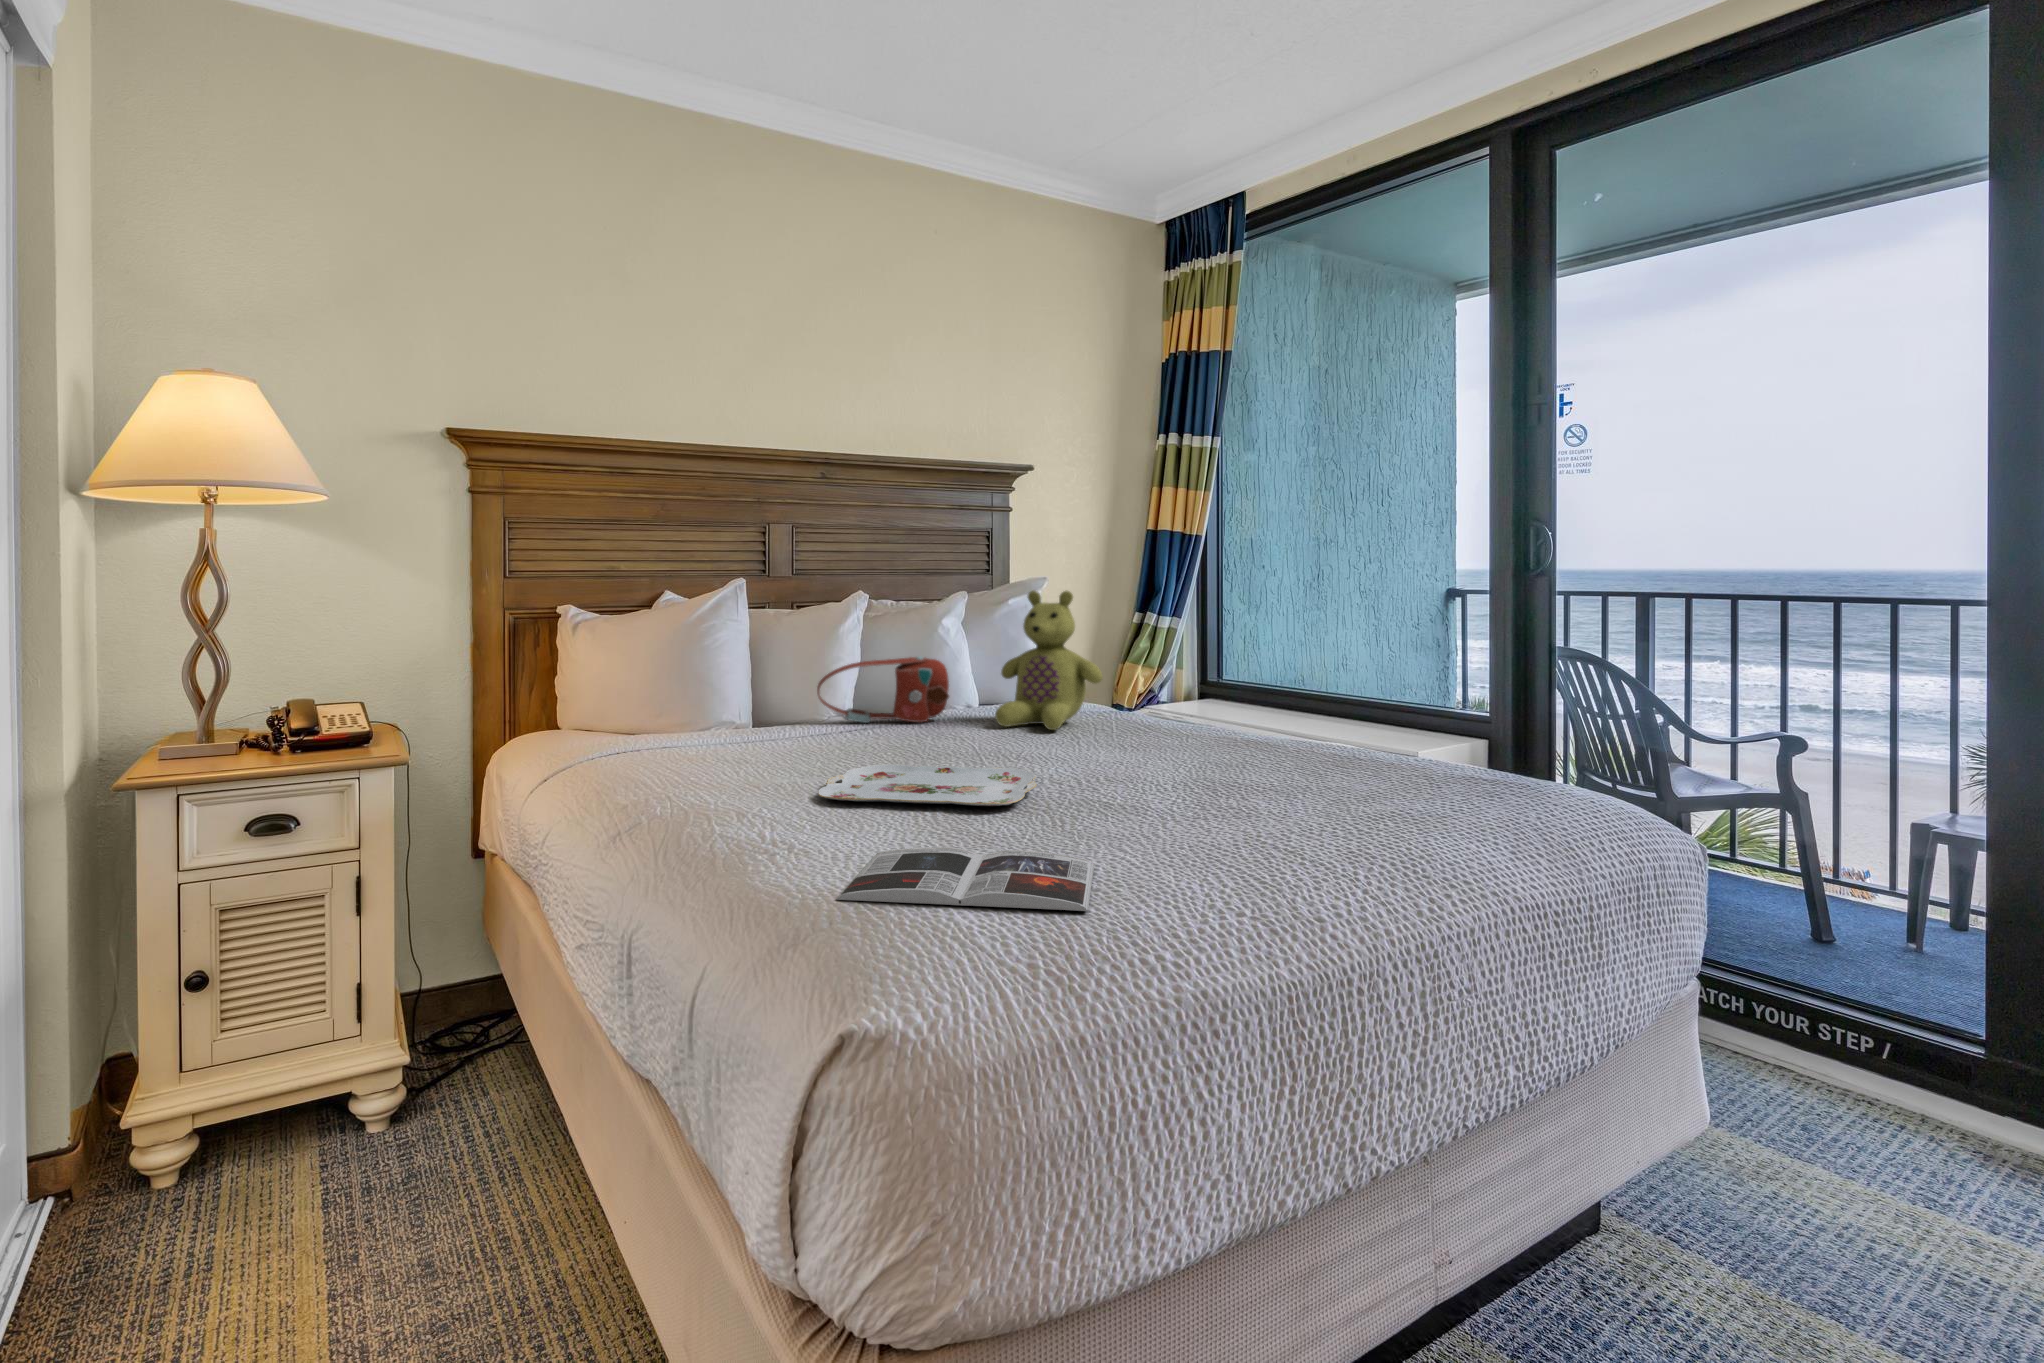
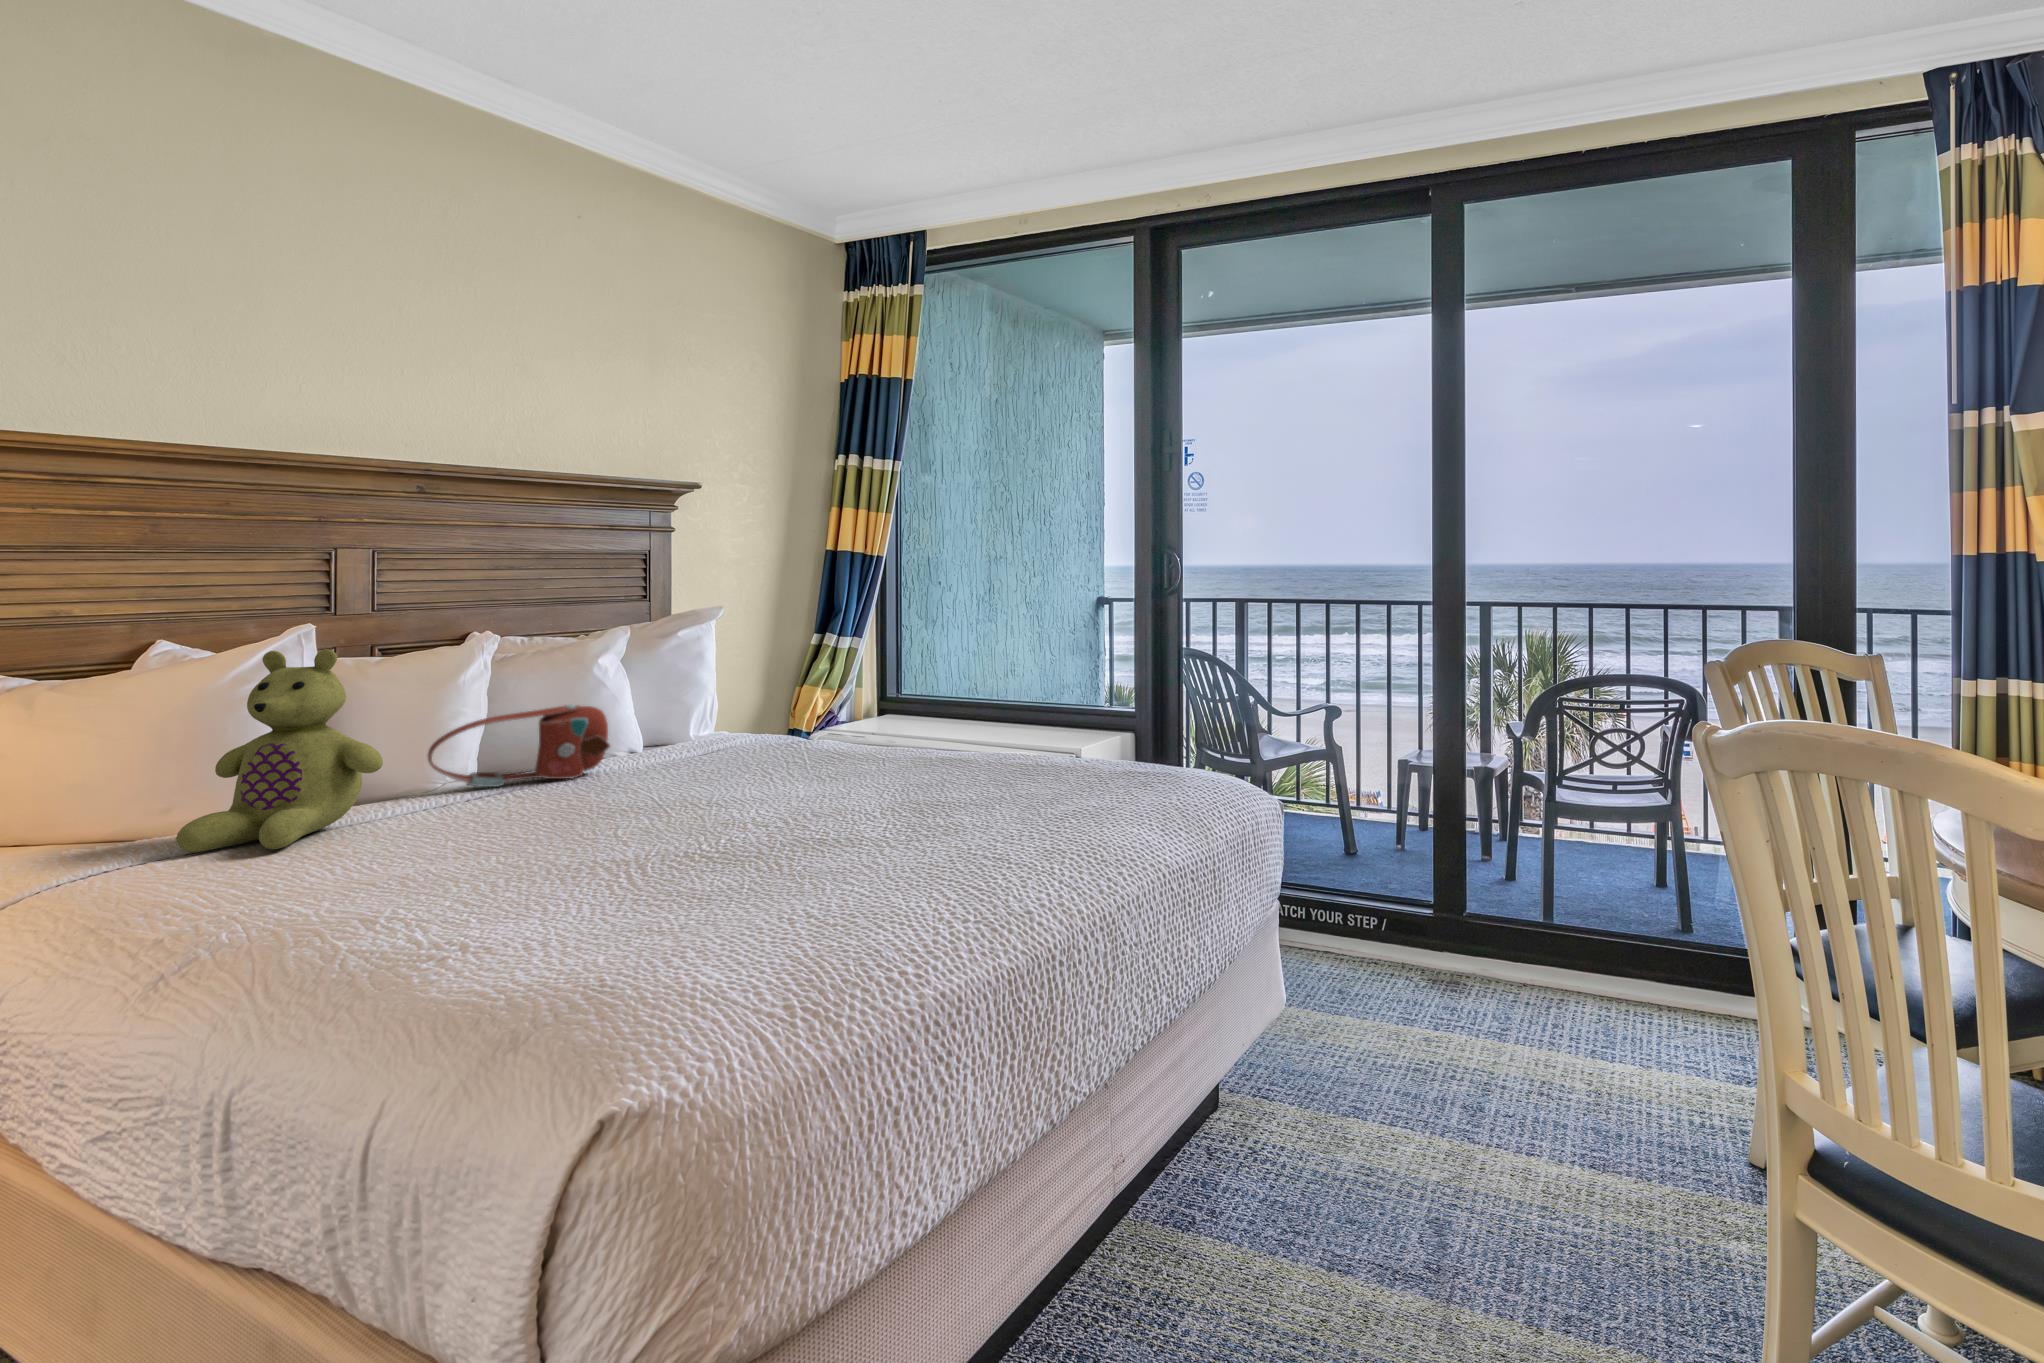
stuffed bear: present [995,590,1102,730] -> present [176,649,383,852]
serving tray: present [818,764,1037,806] -> none [473,818,742,884]
magazine: present [837,847,1094,911] -> none [550,899,830,991]

